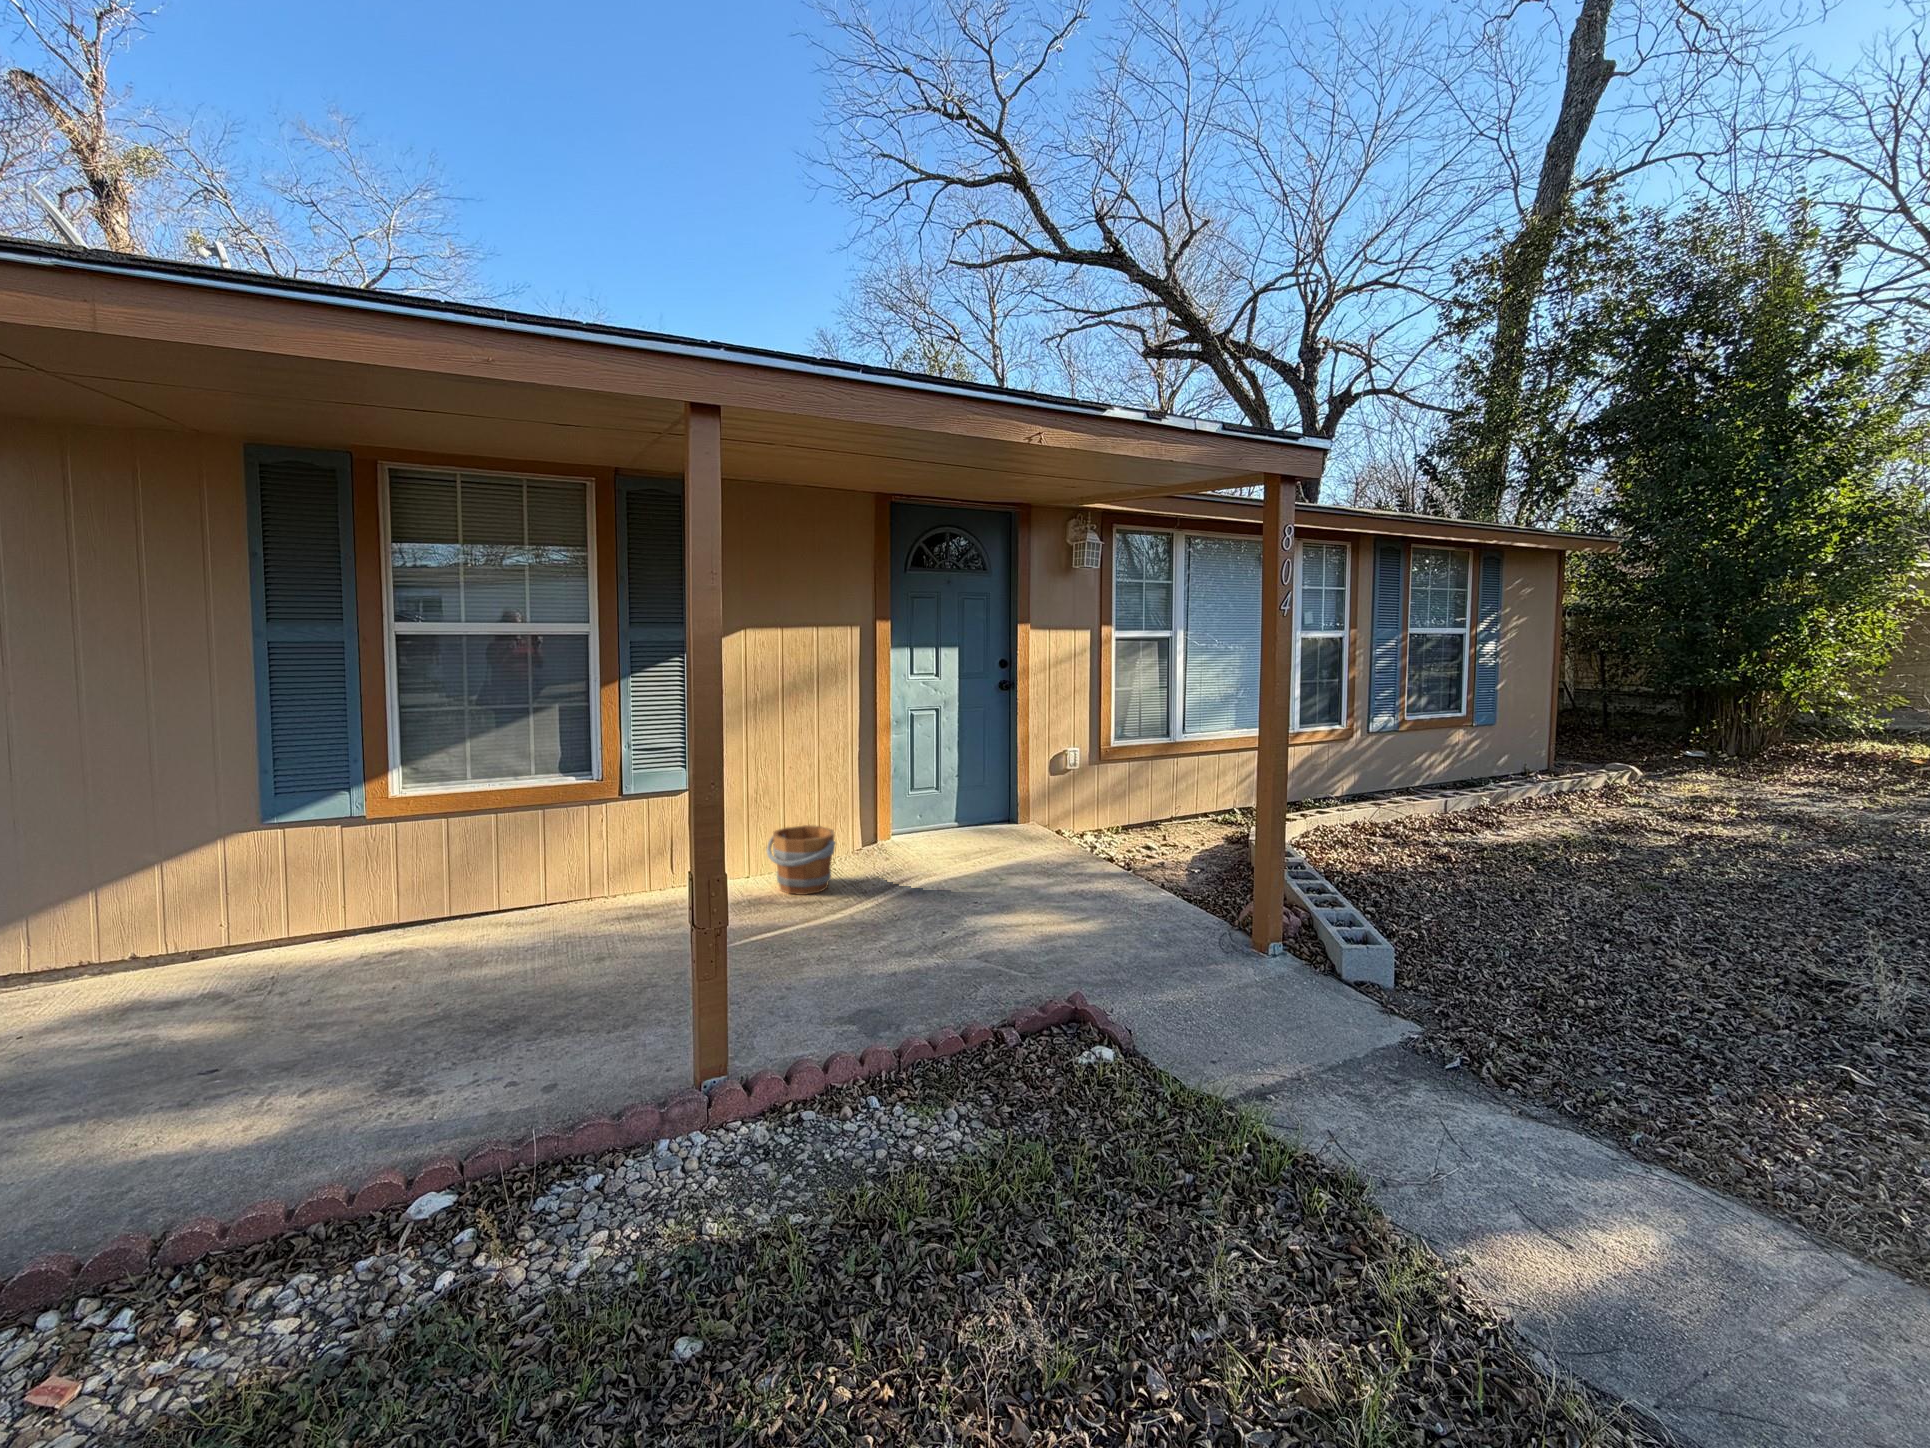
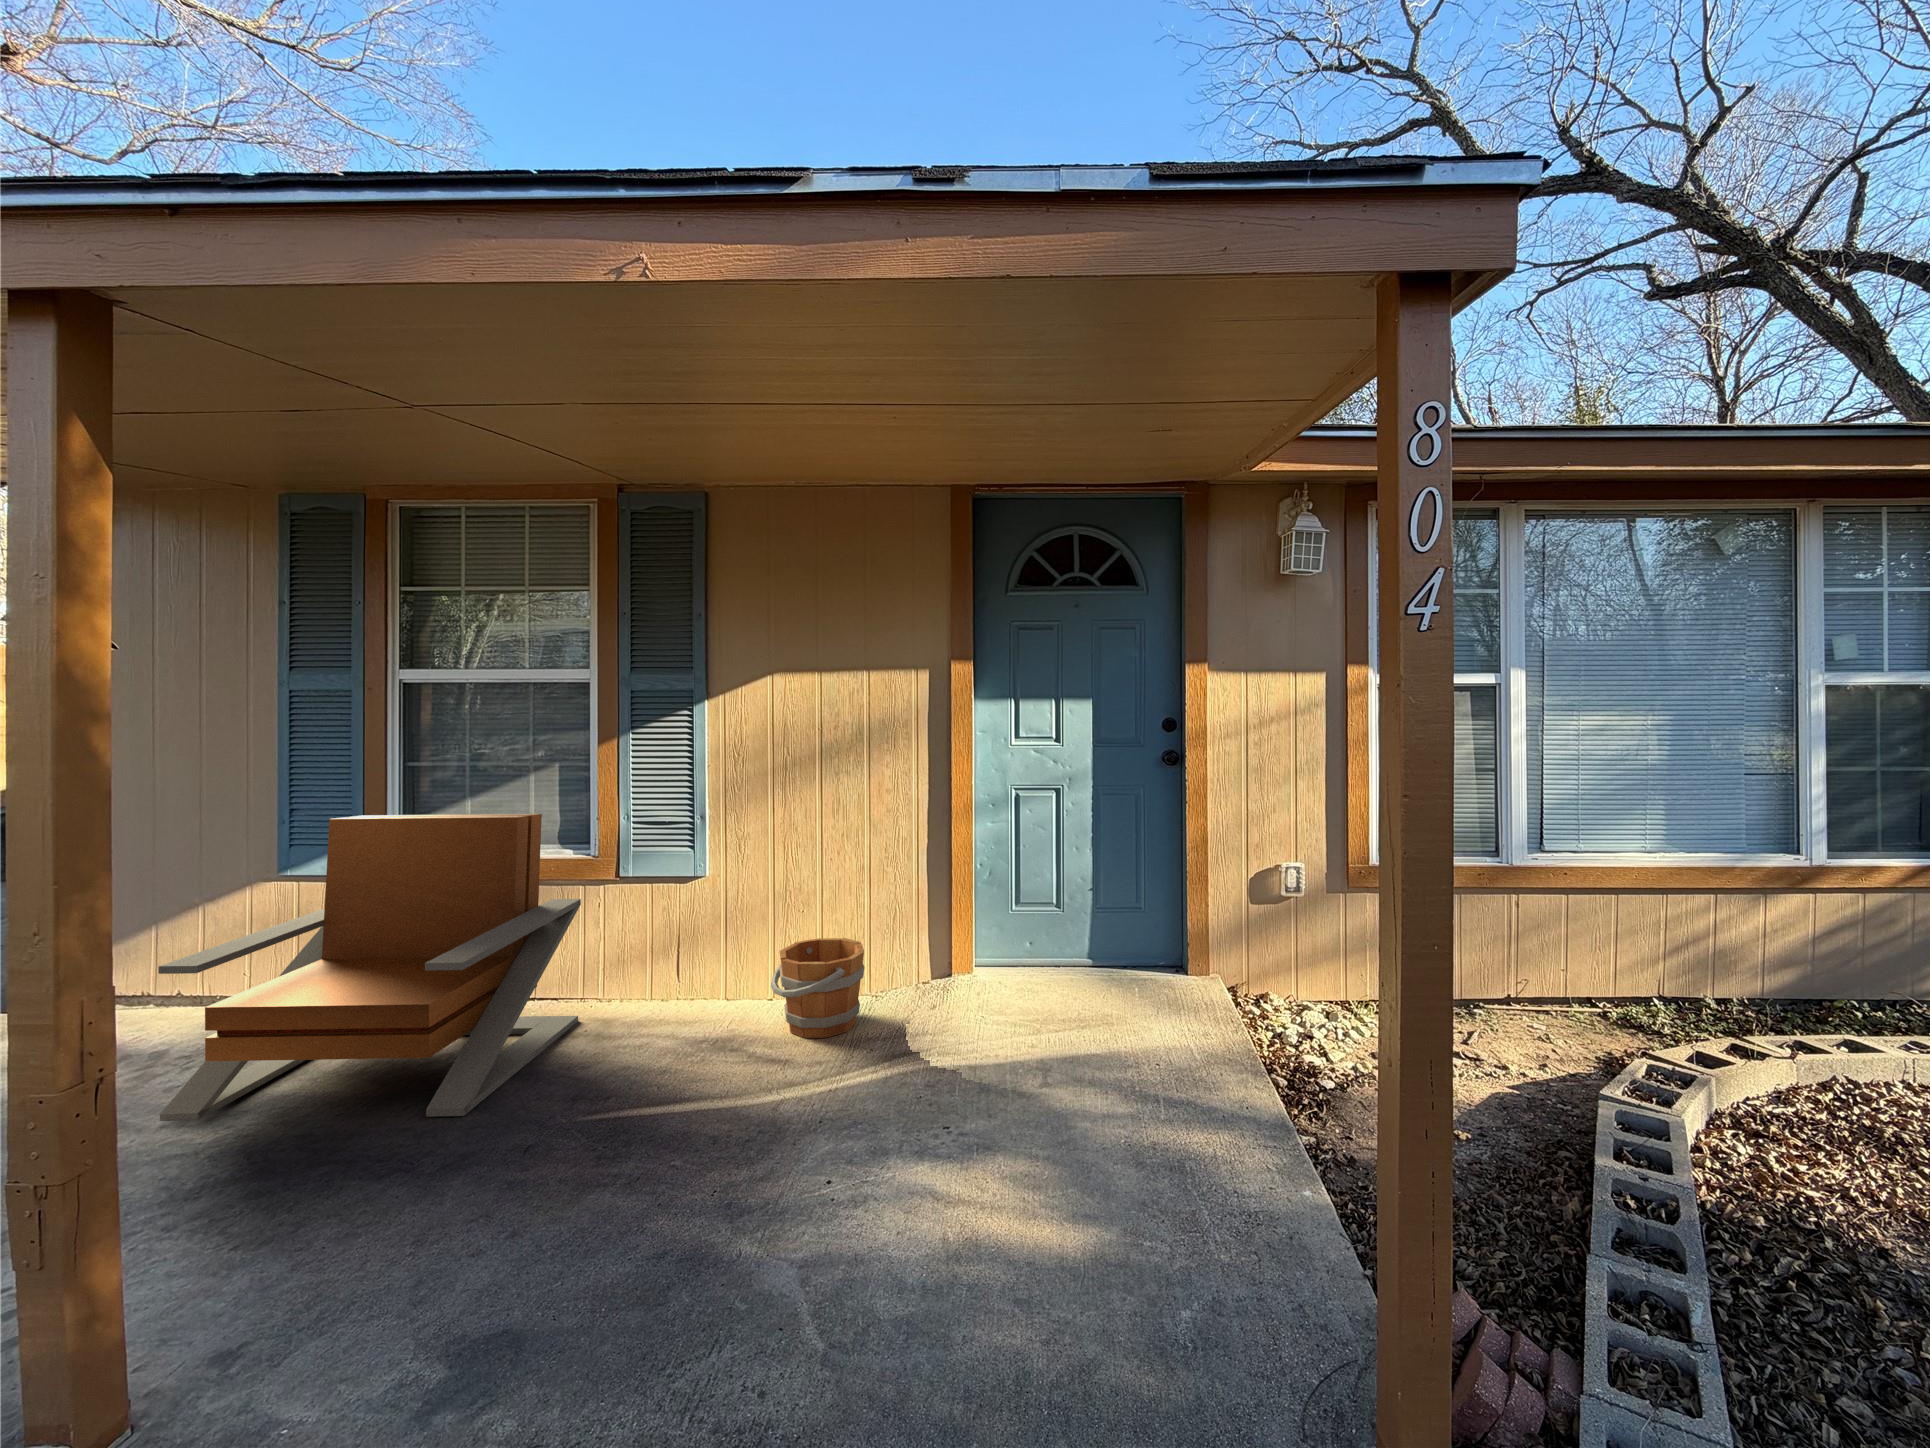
lounge chair: none [354,744,634,1018] -> present [158,814,581,1121]

